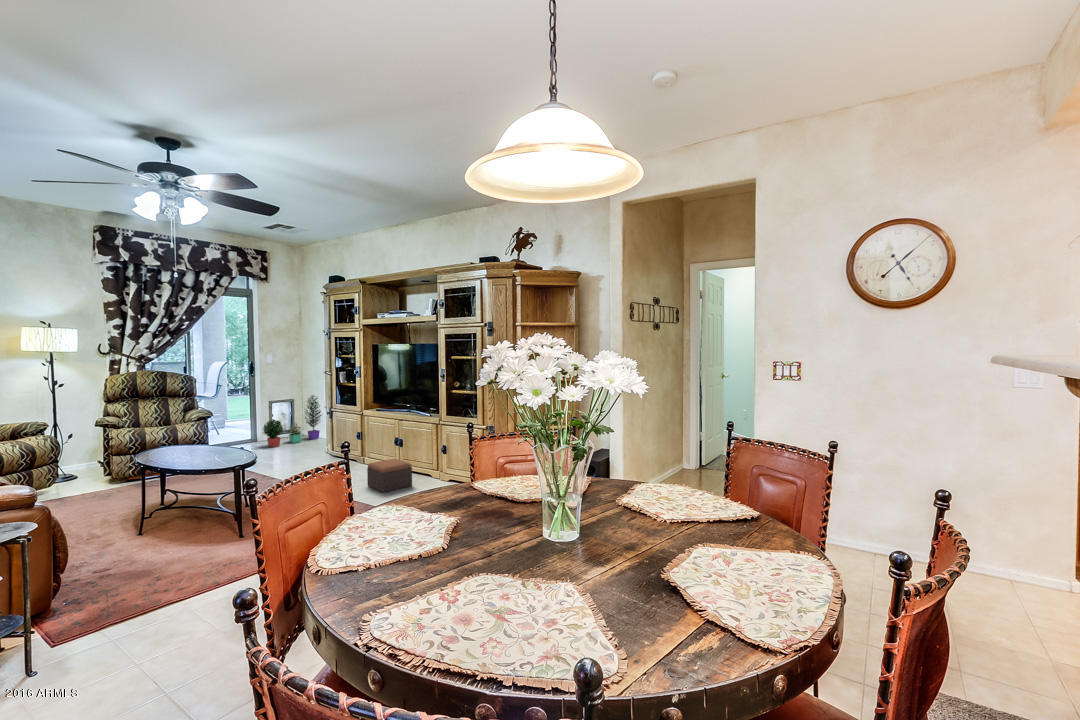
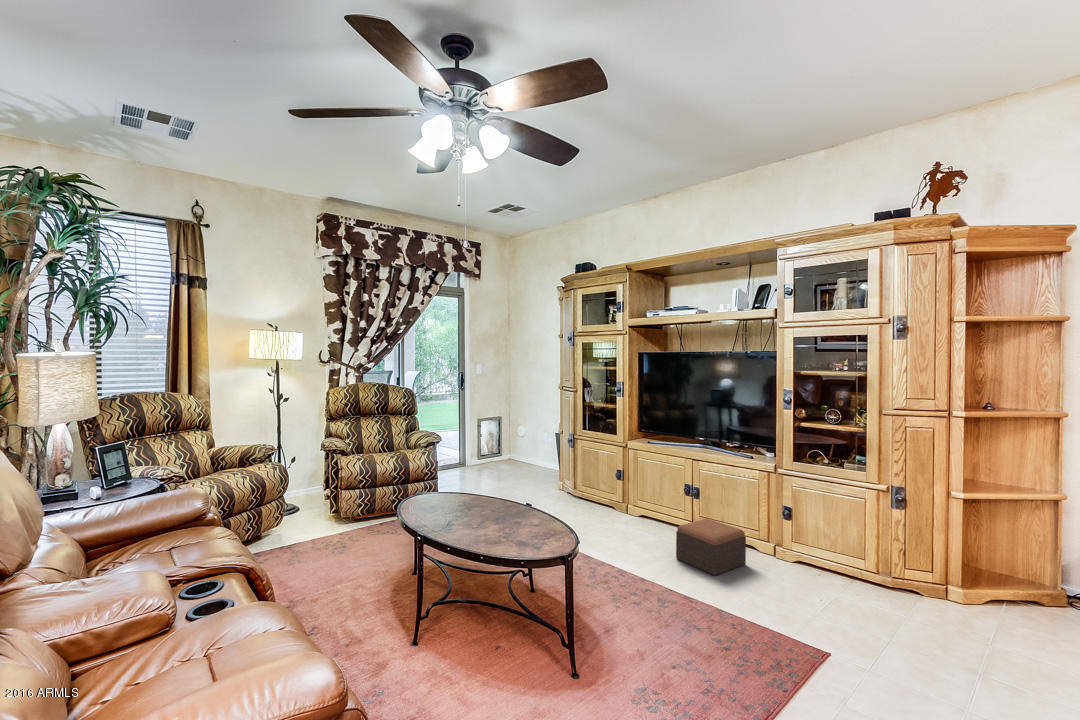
potted plant: present [263,396,322,447] -> none [480,414,541,479]

